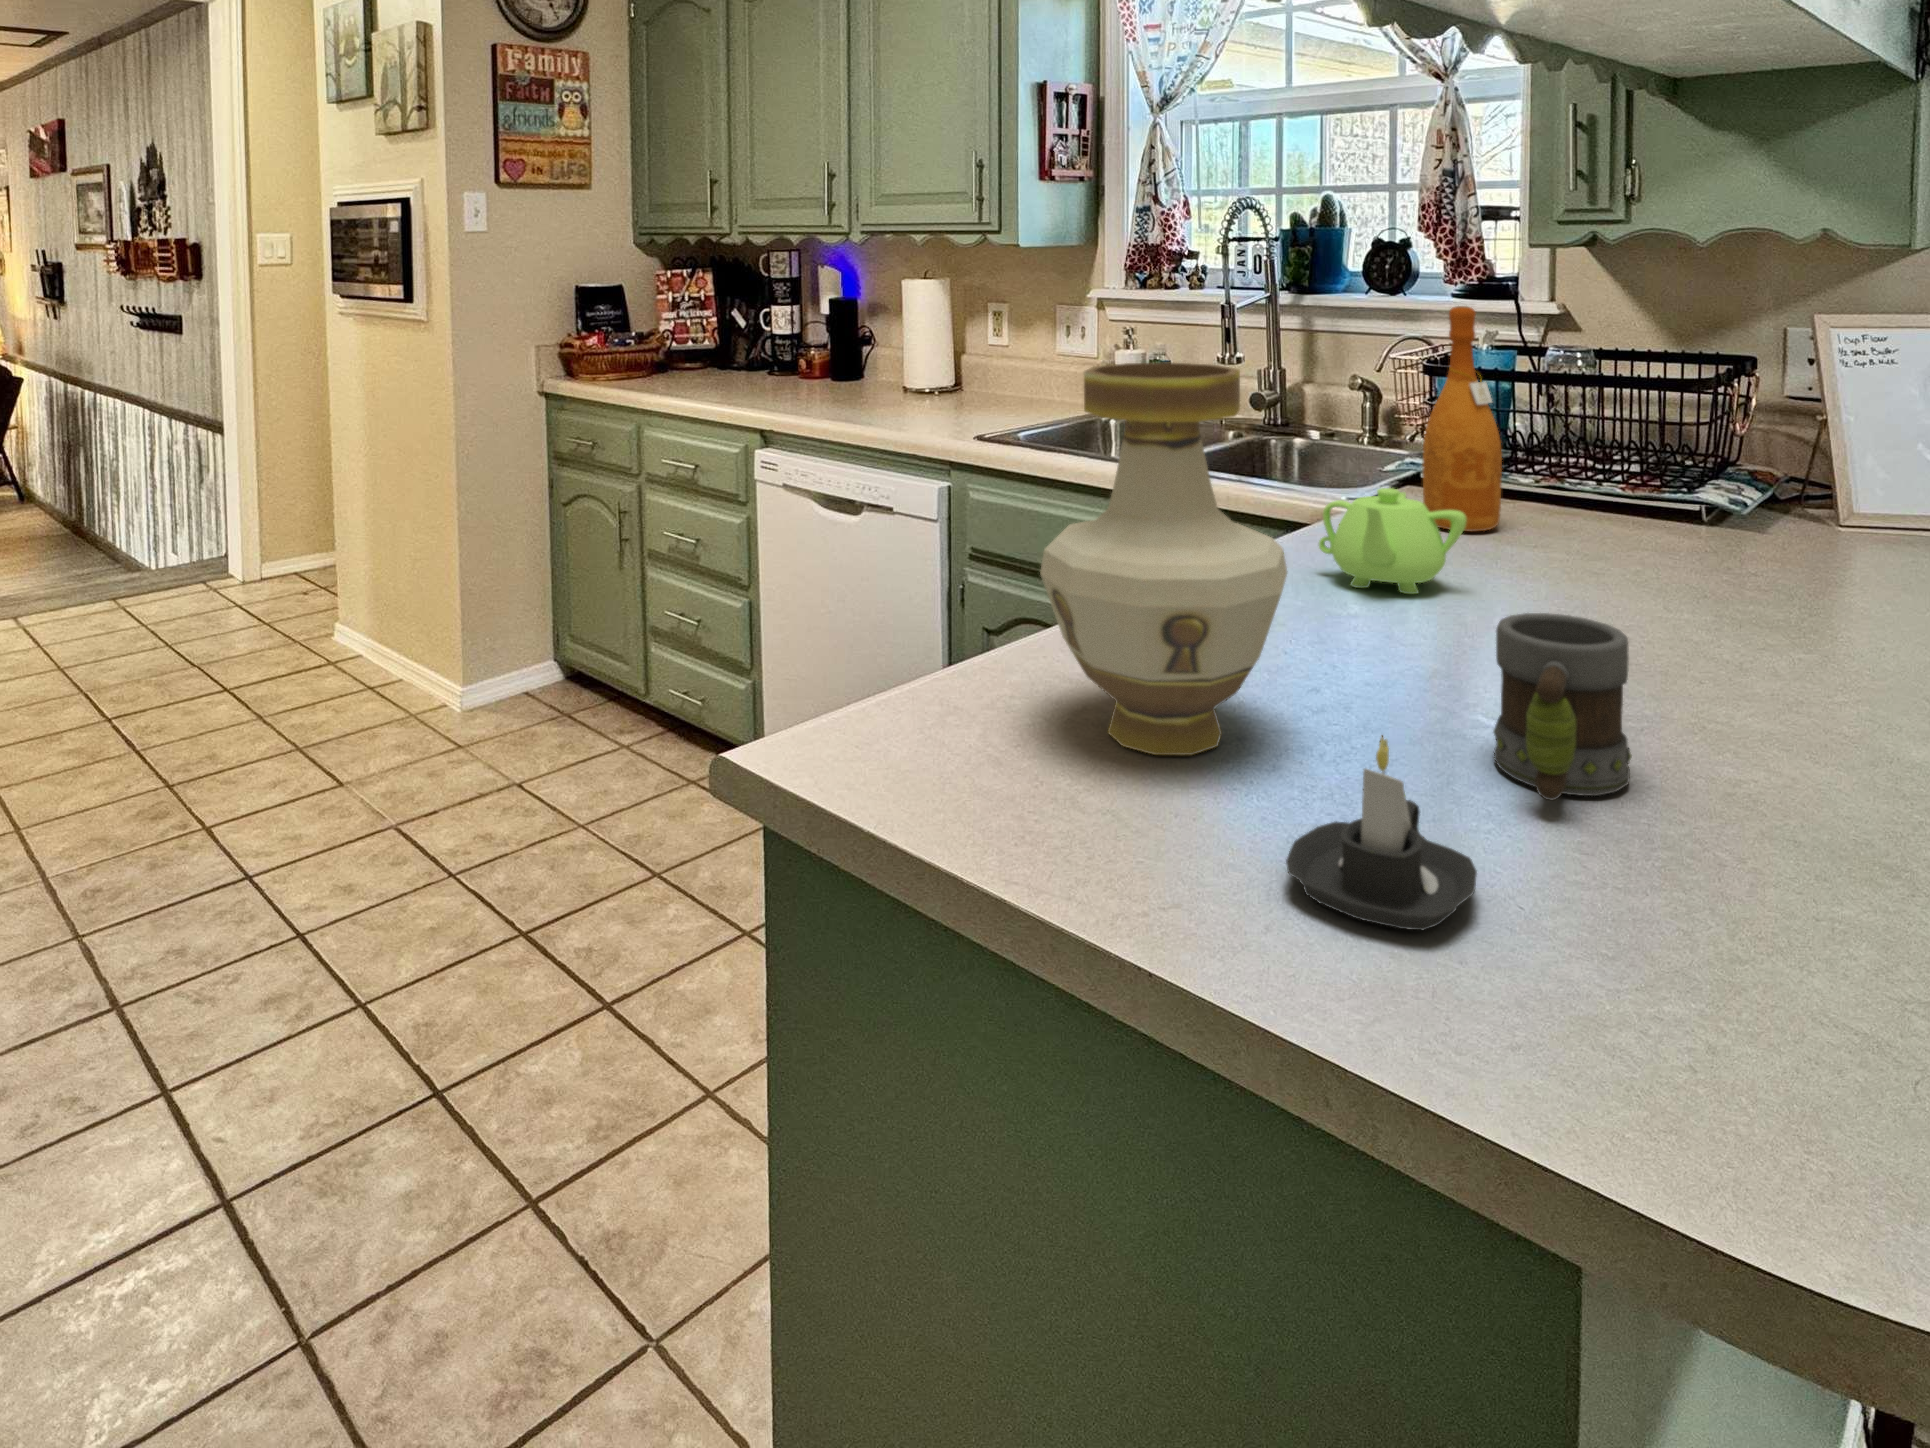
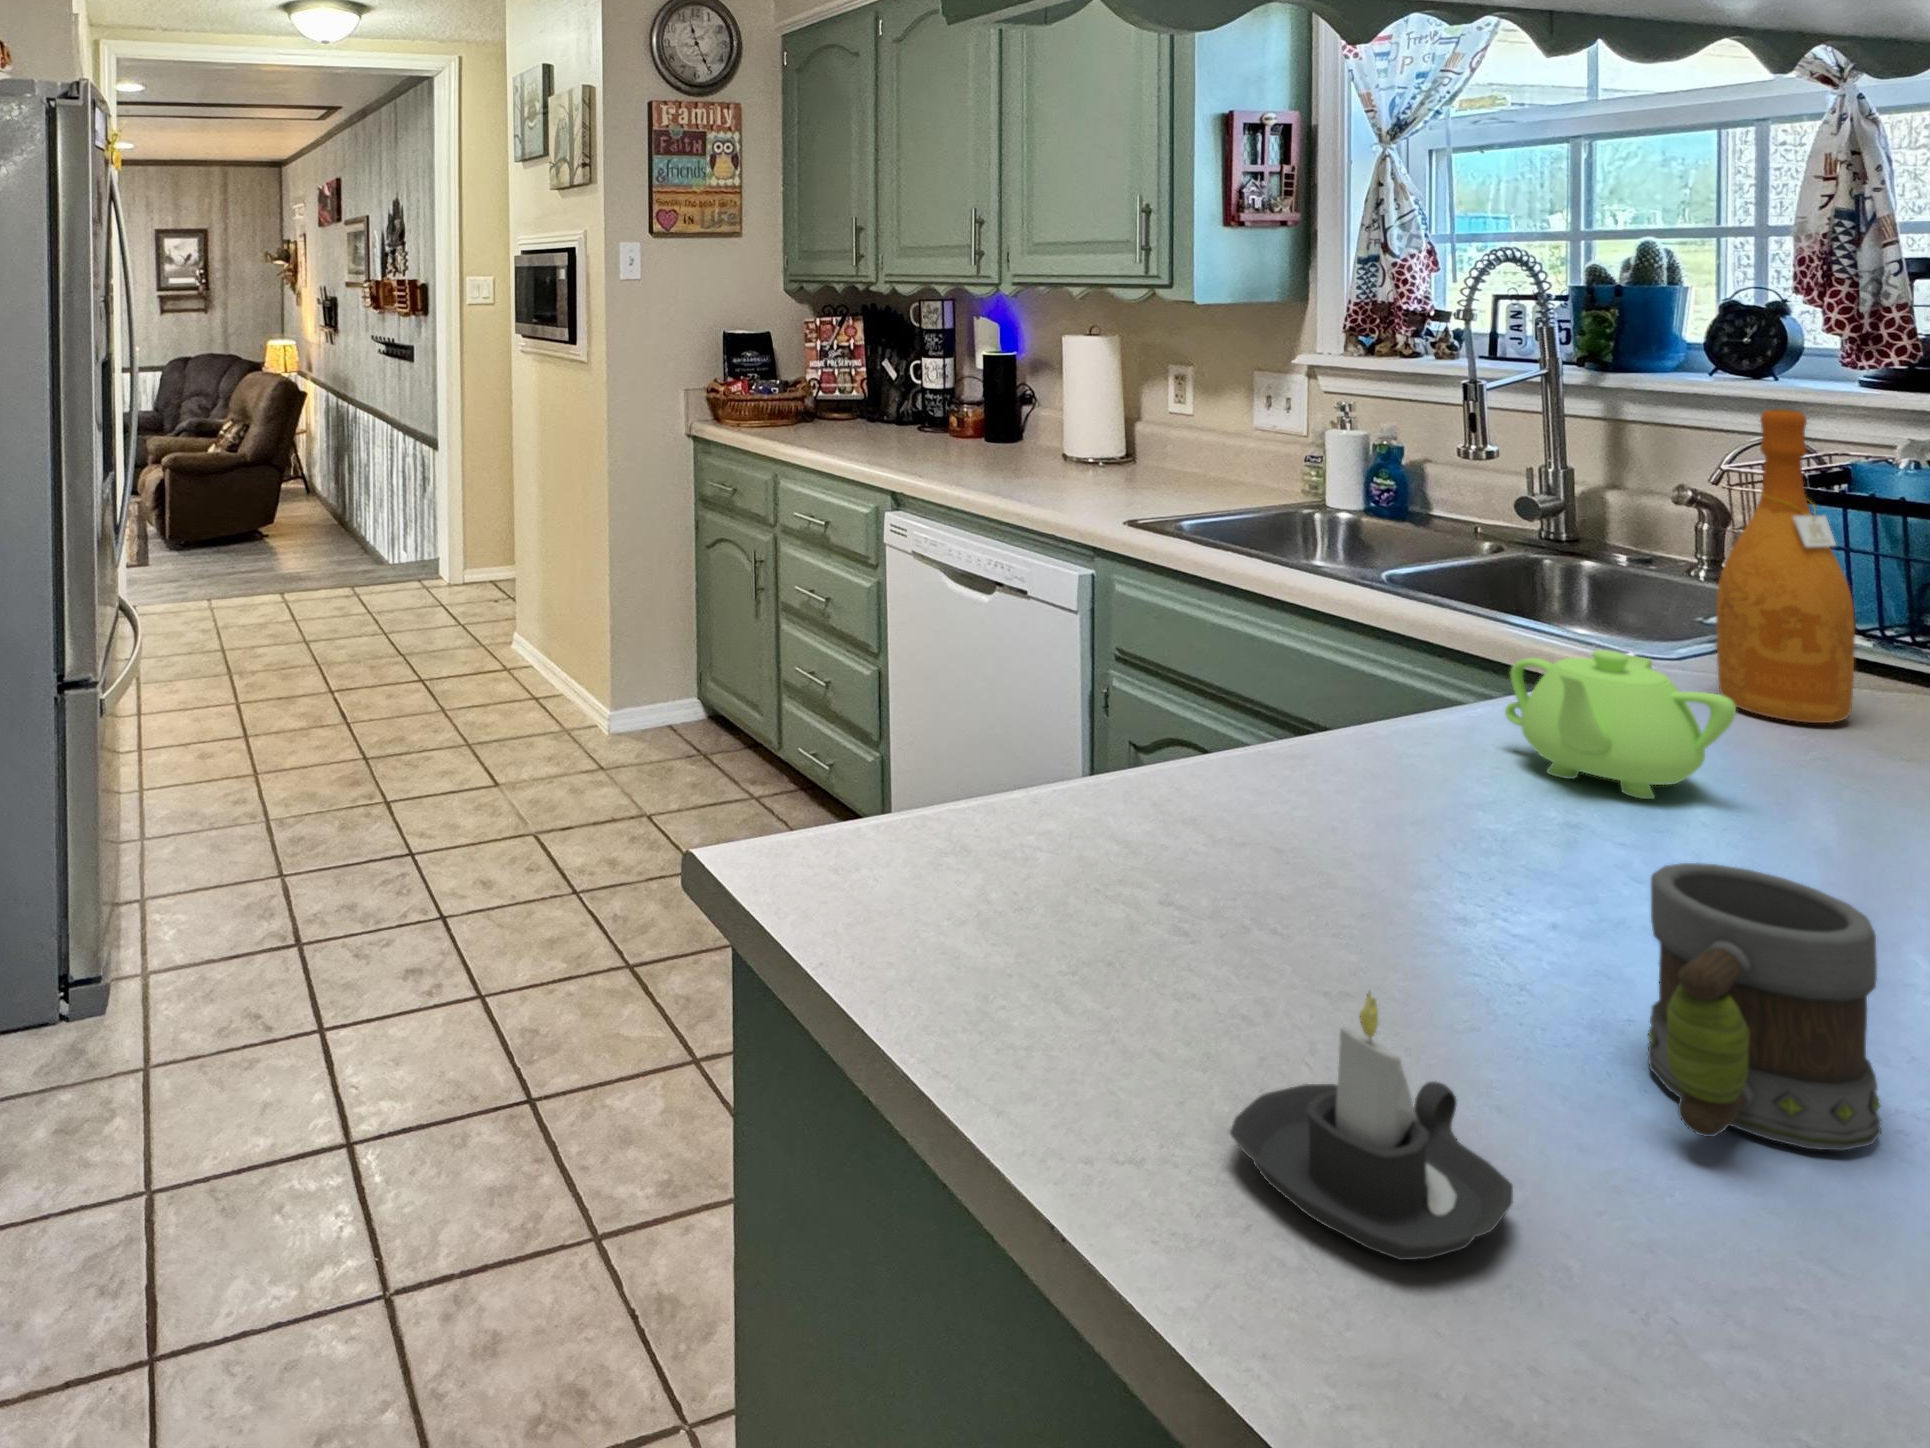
vase: present [1040,363,1287,755] -> none [1019,476,1342,954]

